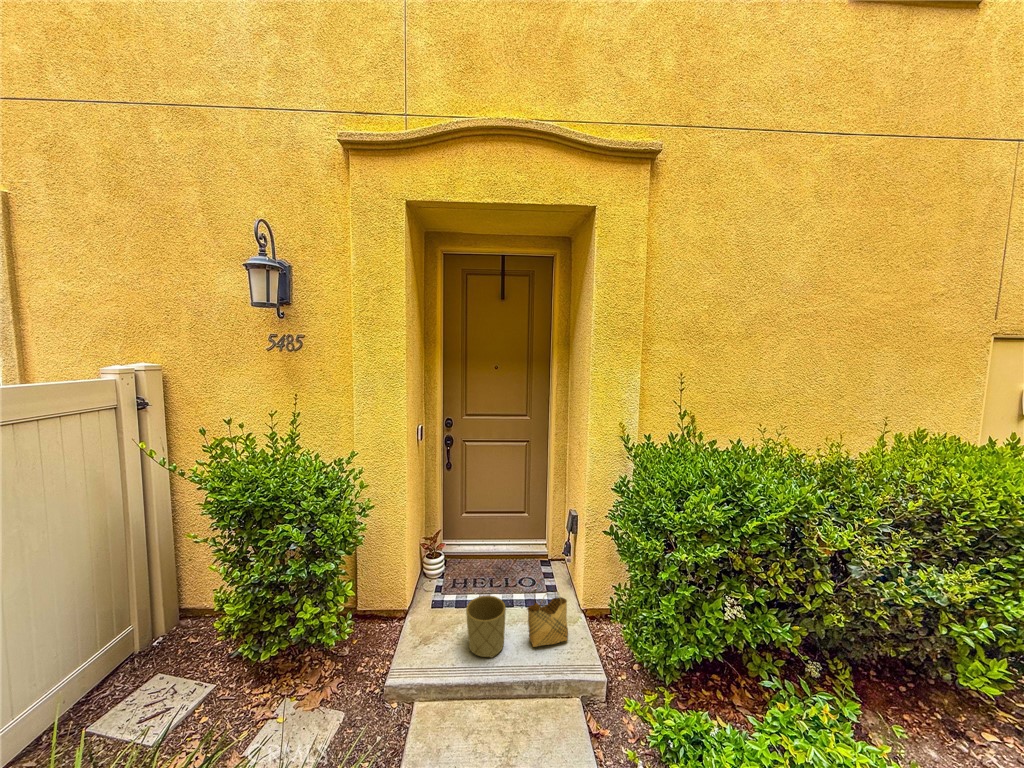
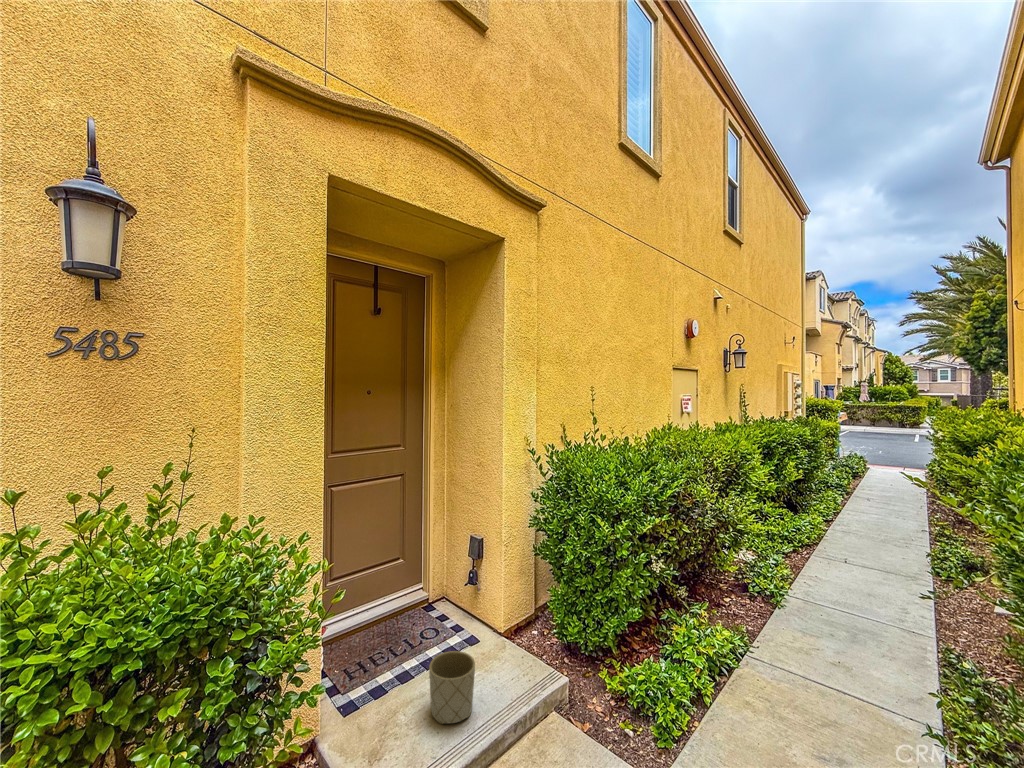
woven basket: present [527,578,568,647] -> none [485,611,518,687]

